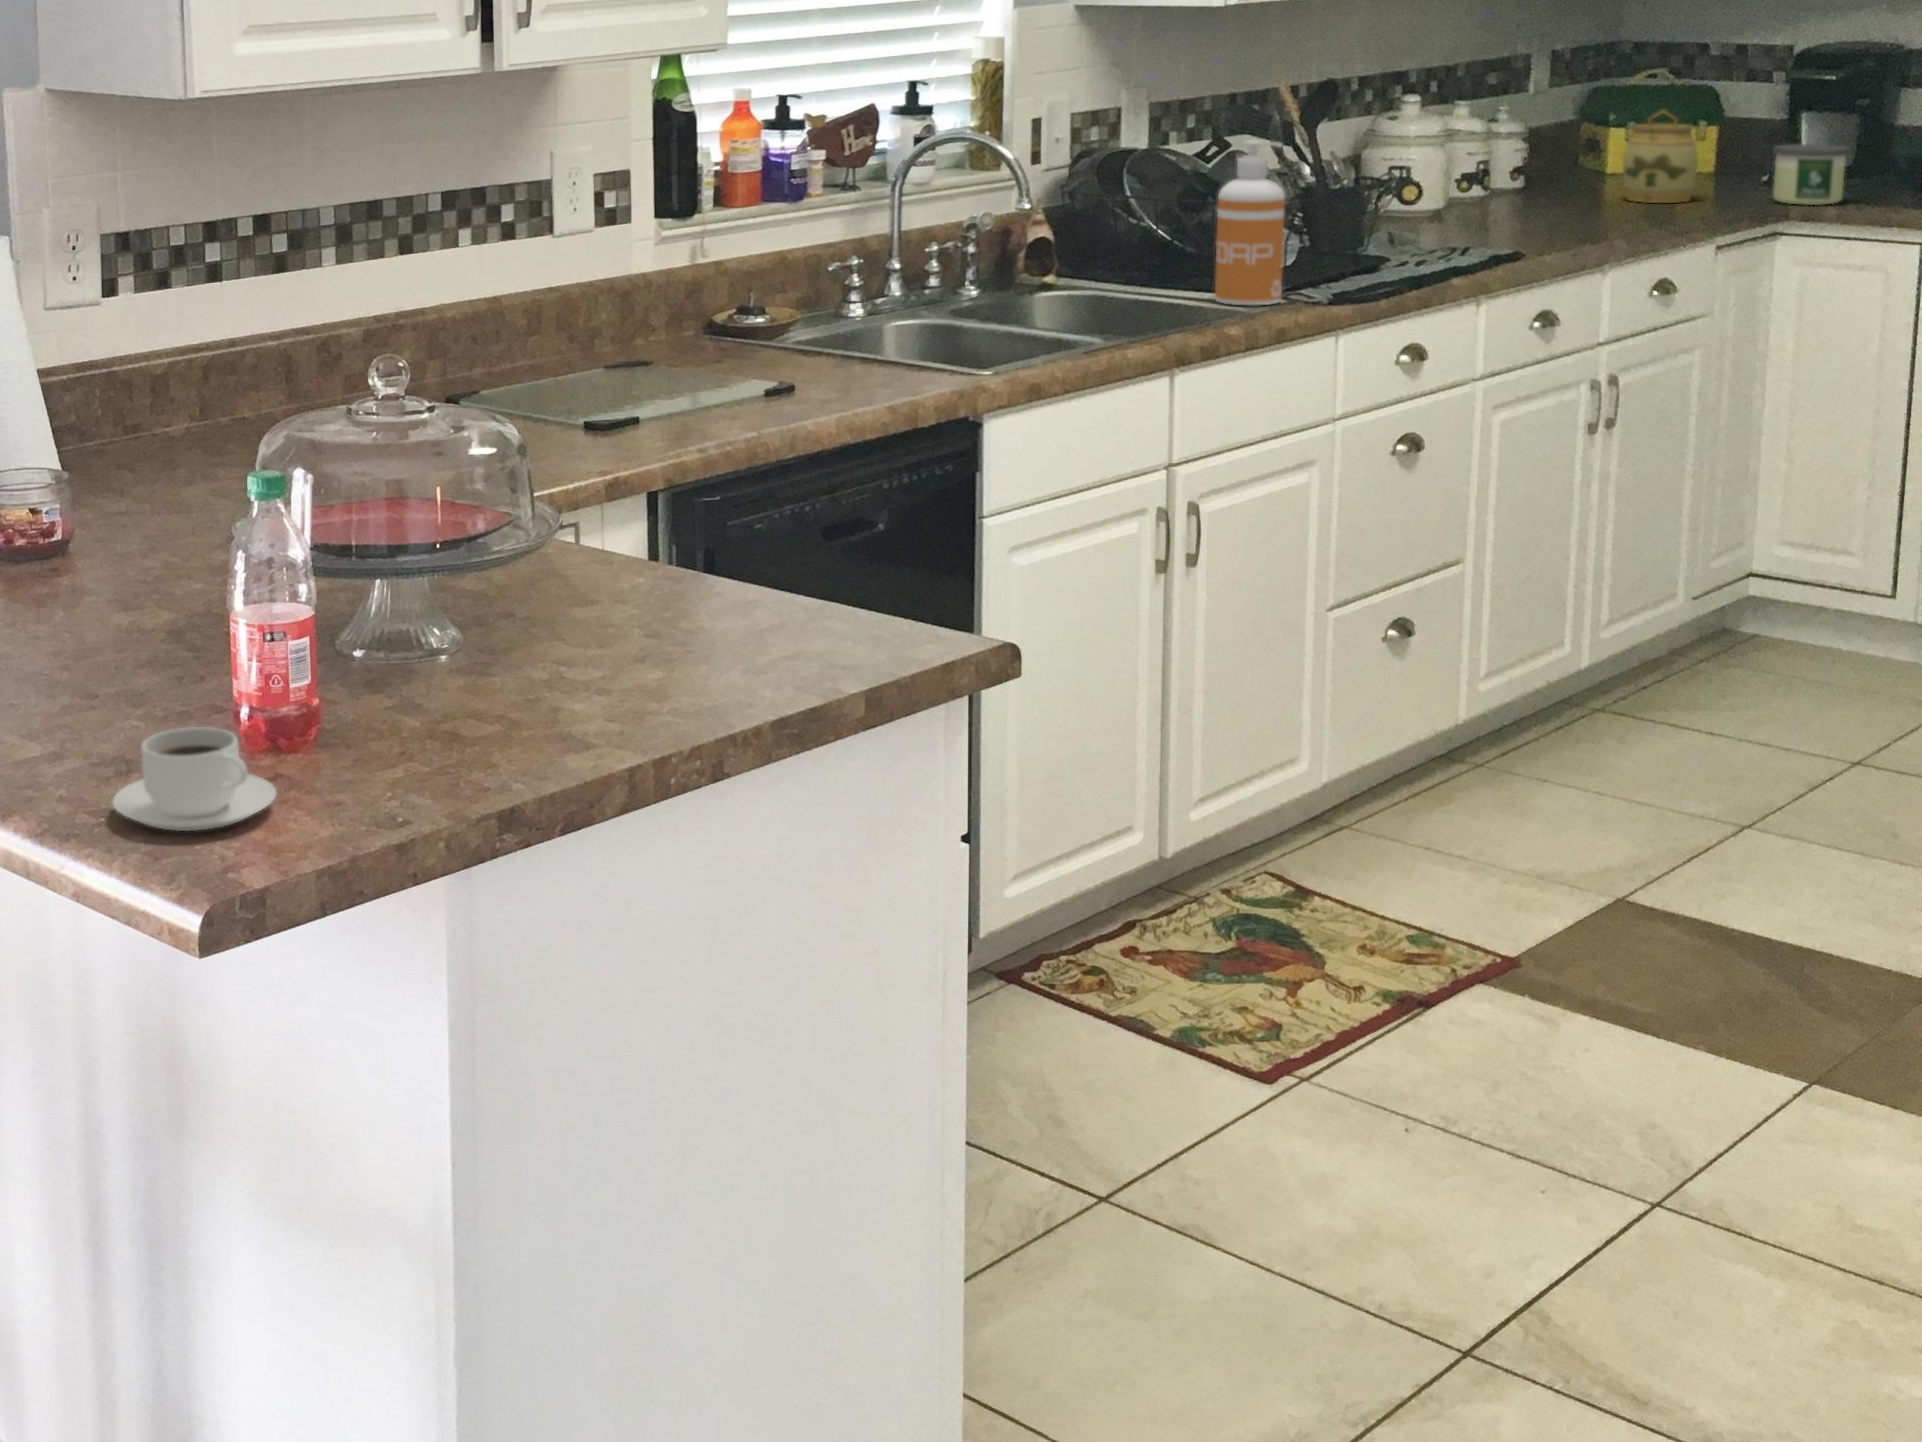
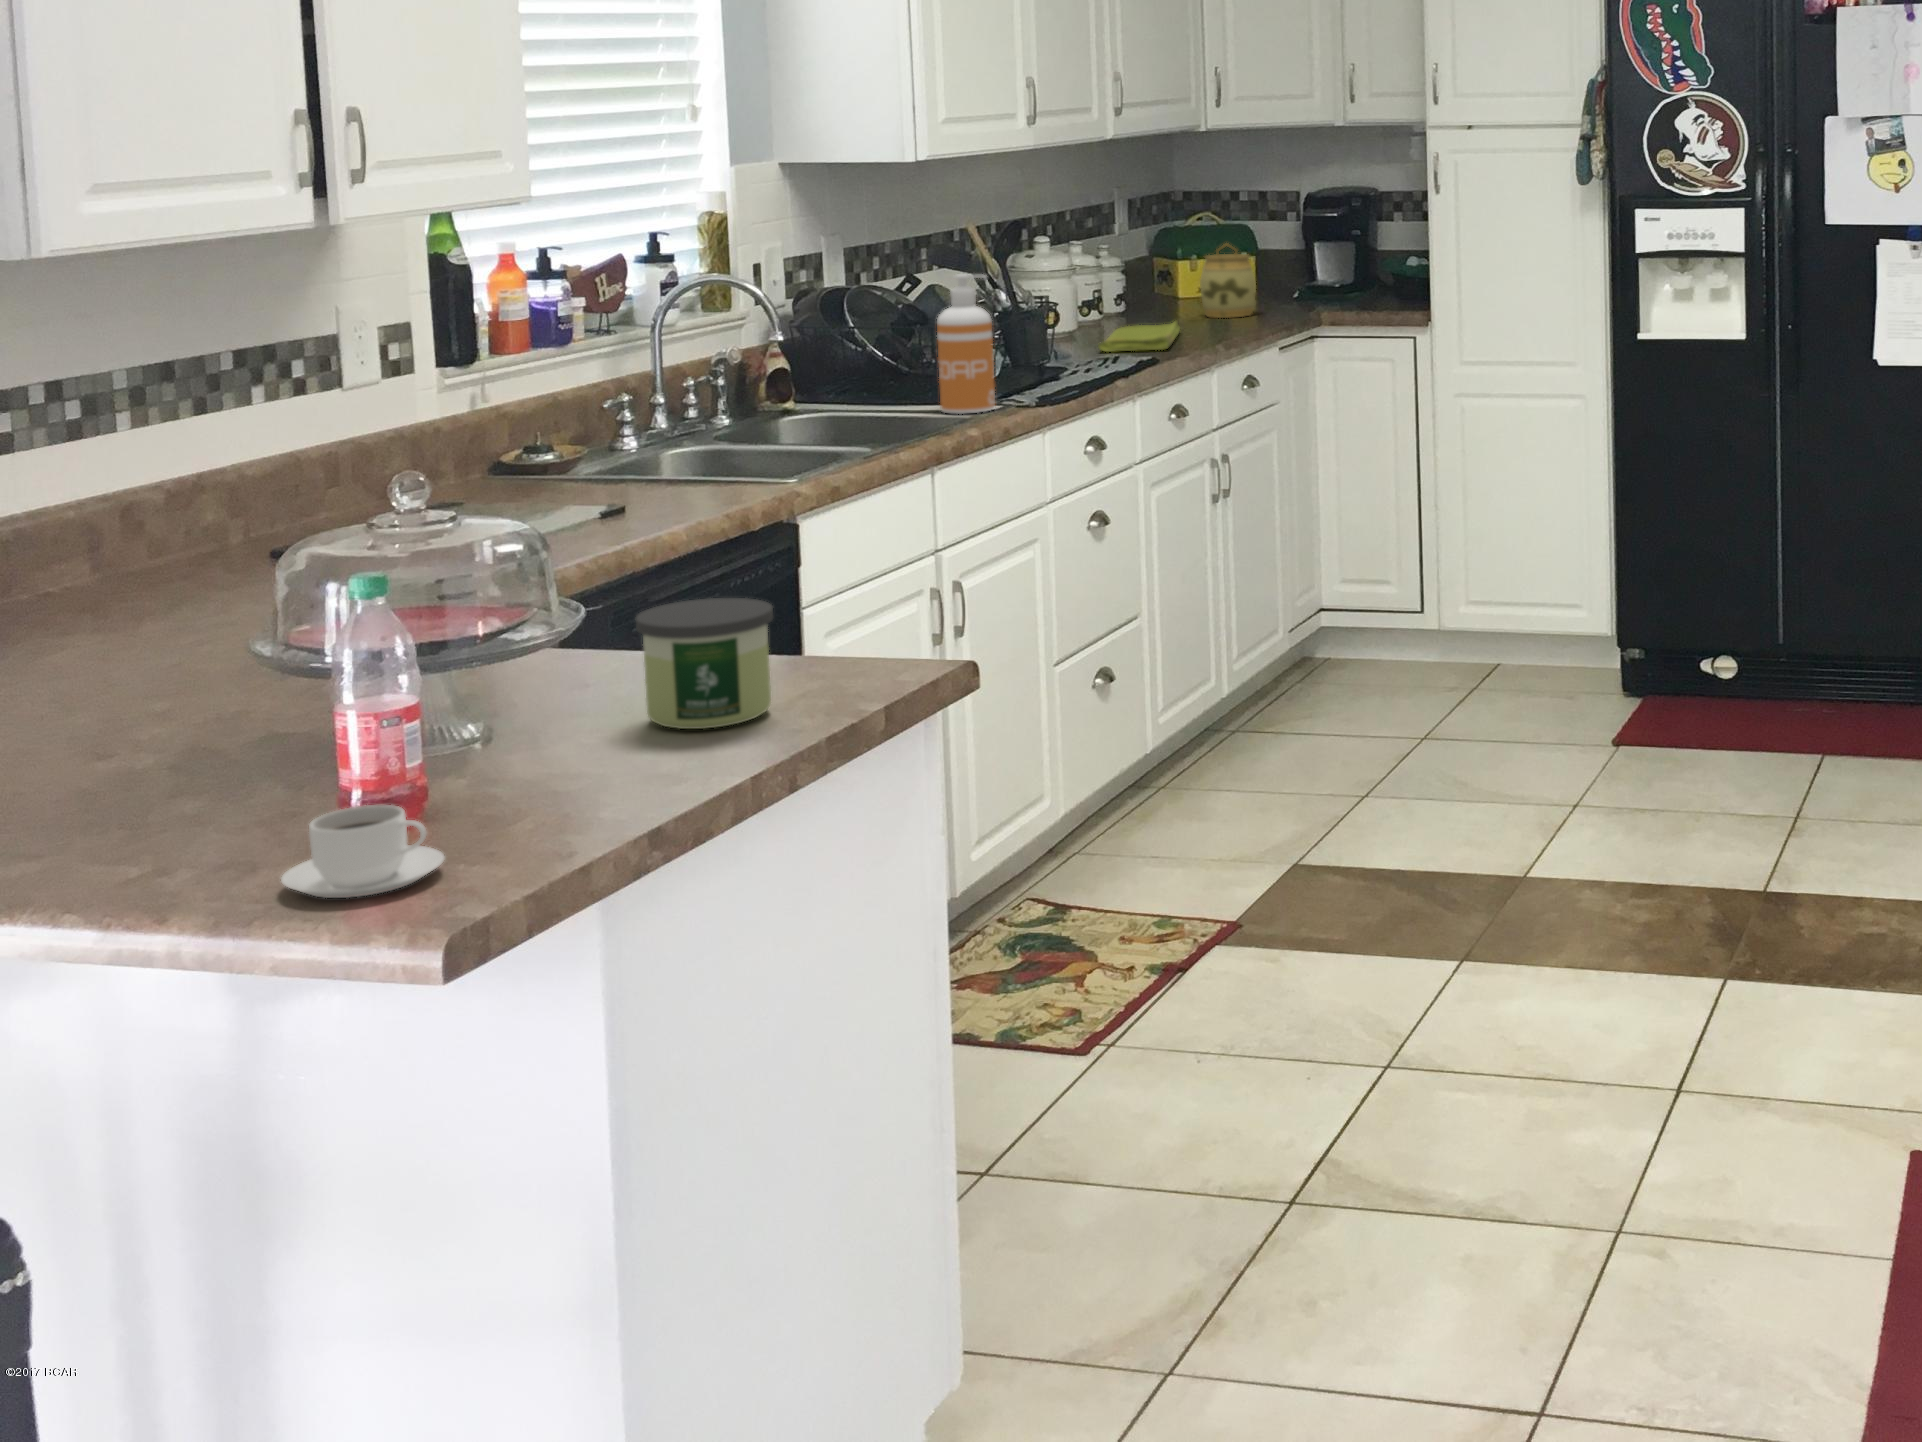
candle: present [1773,144,1850,205] -> present [636,598,773,729]
dish towel: none [1457,204,1579,240] -> present [1099,321,1180,352]

